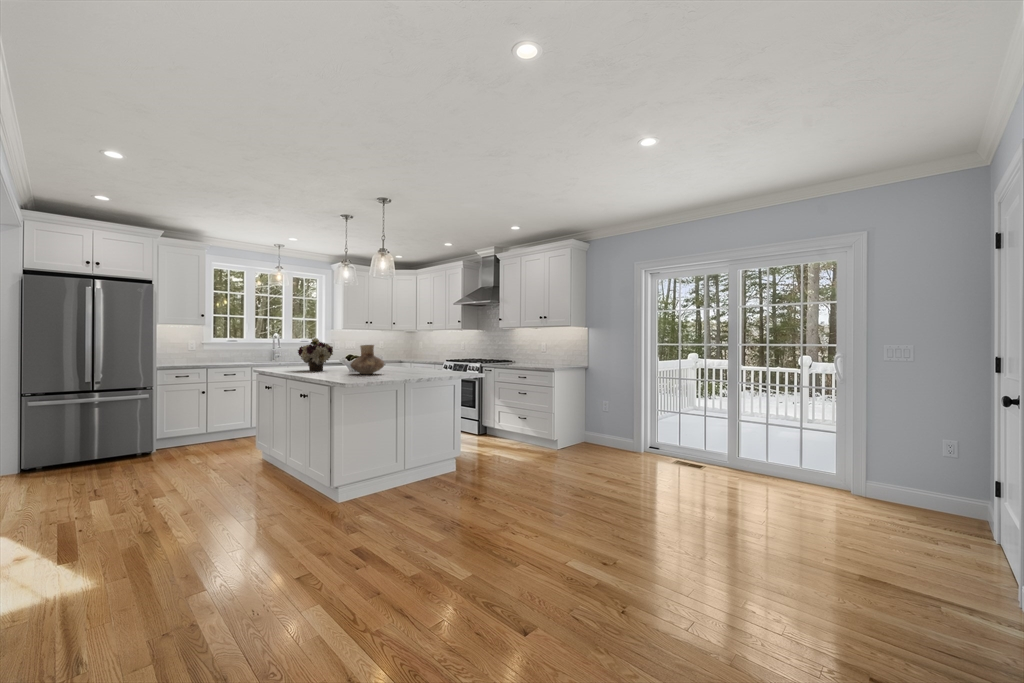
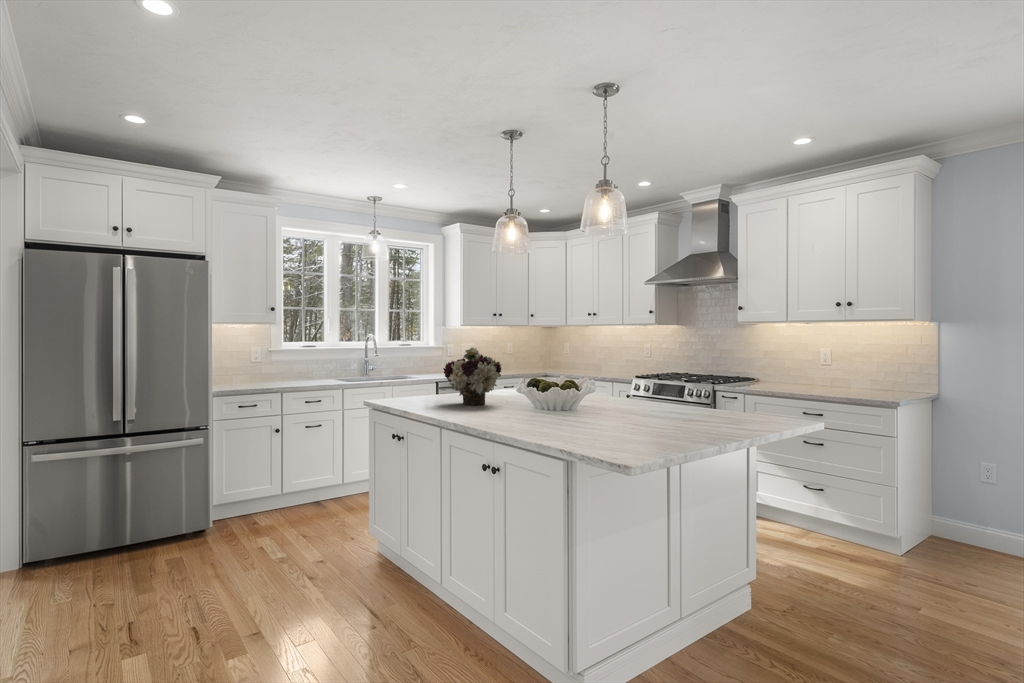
vase: present [351,345,384,374] -> none [552,361,612,416]

